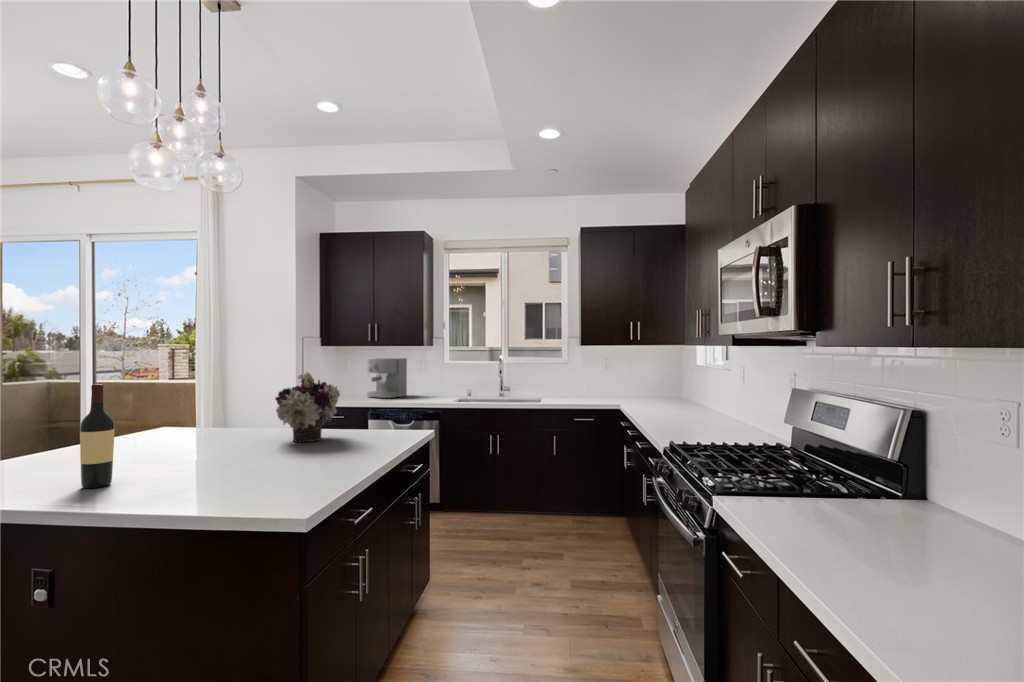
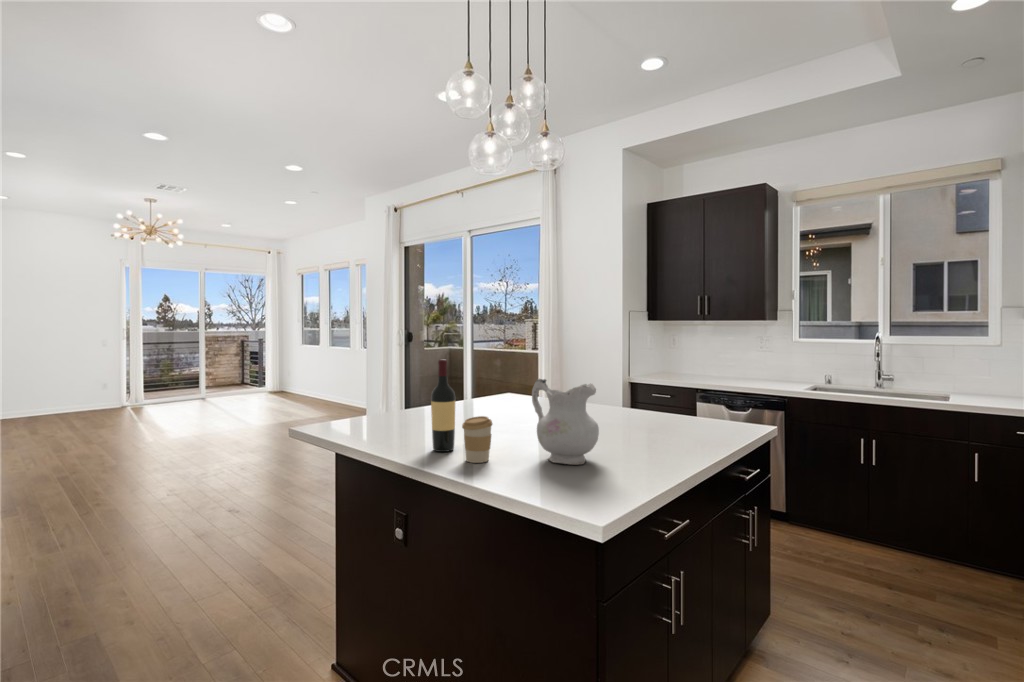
coffee maker: present [367,358,407,398] -> none [698,335,744,380]
flower arrangement: present [275,372,340,442] -> none [596,351,663,426]
ceramic pitcher: none [212,399,284,479] -> present [532,379,599,465]
coffee cup: none [128,442,167,492] -> present [462,416,492,463]

